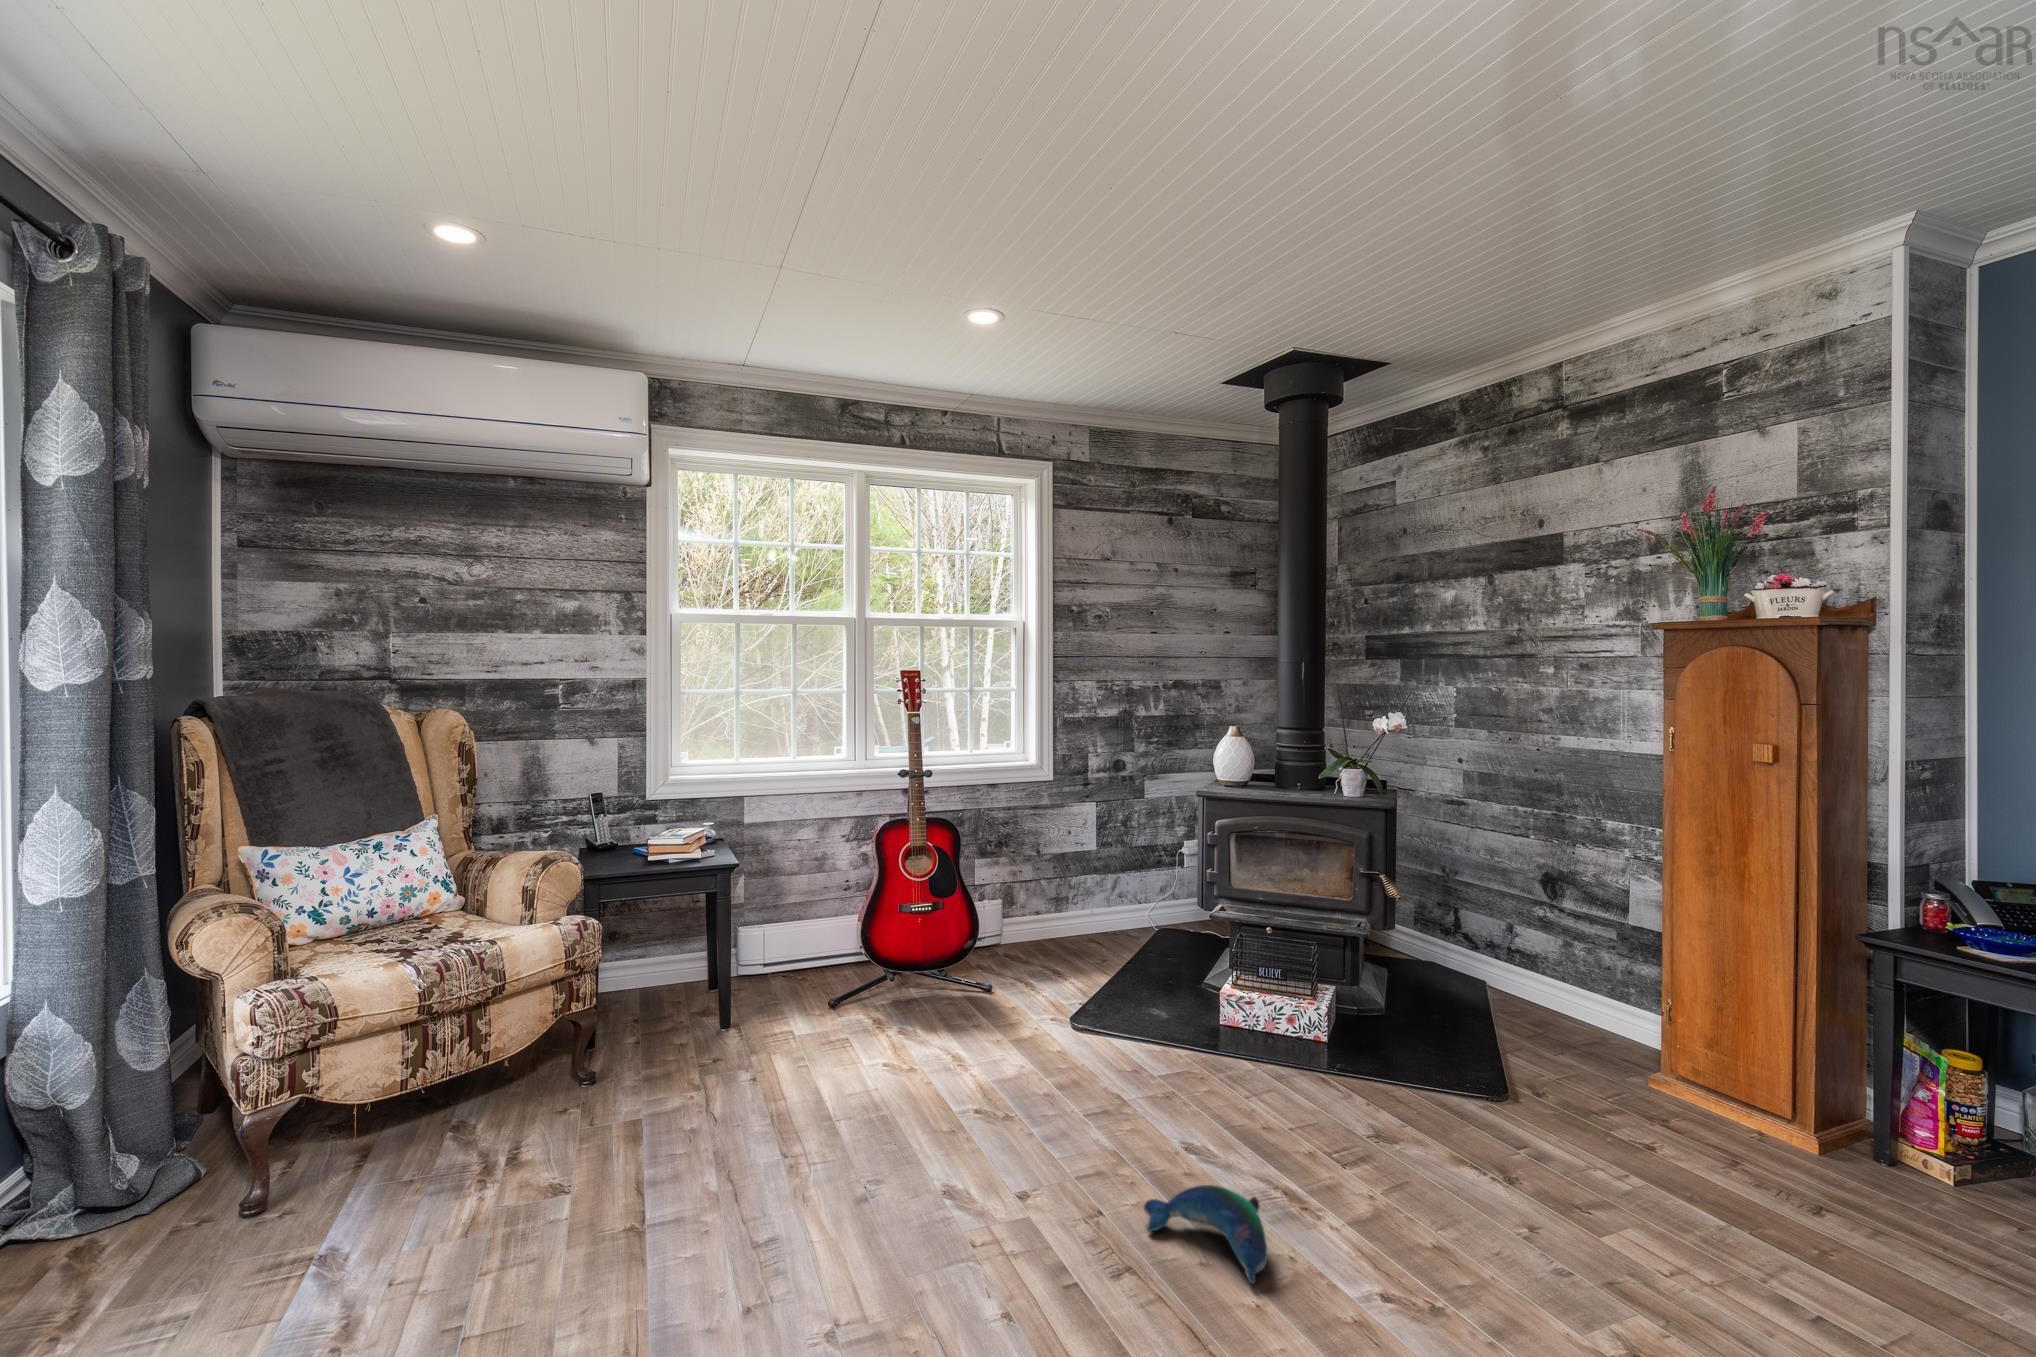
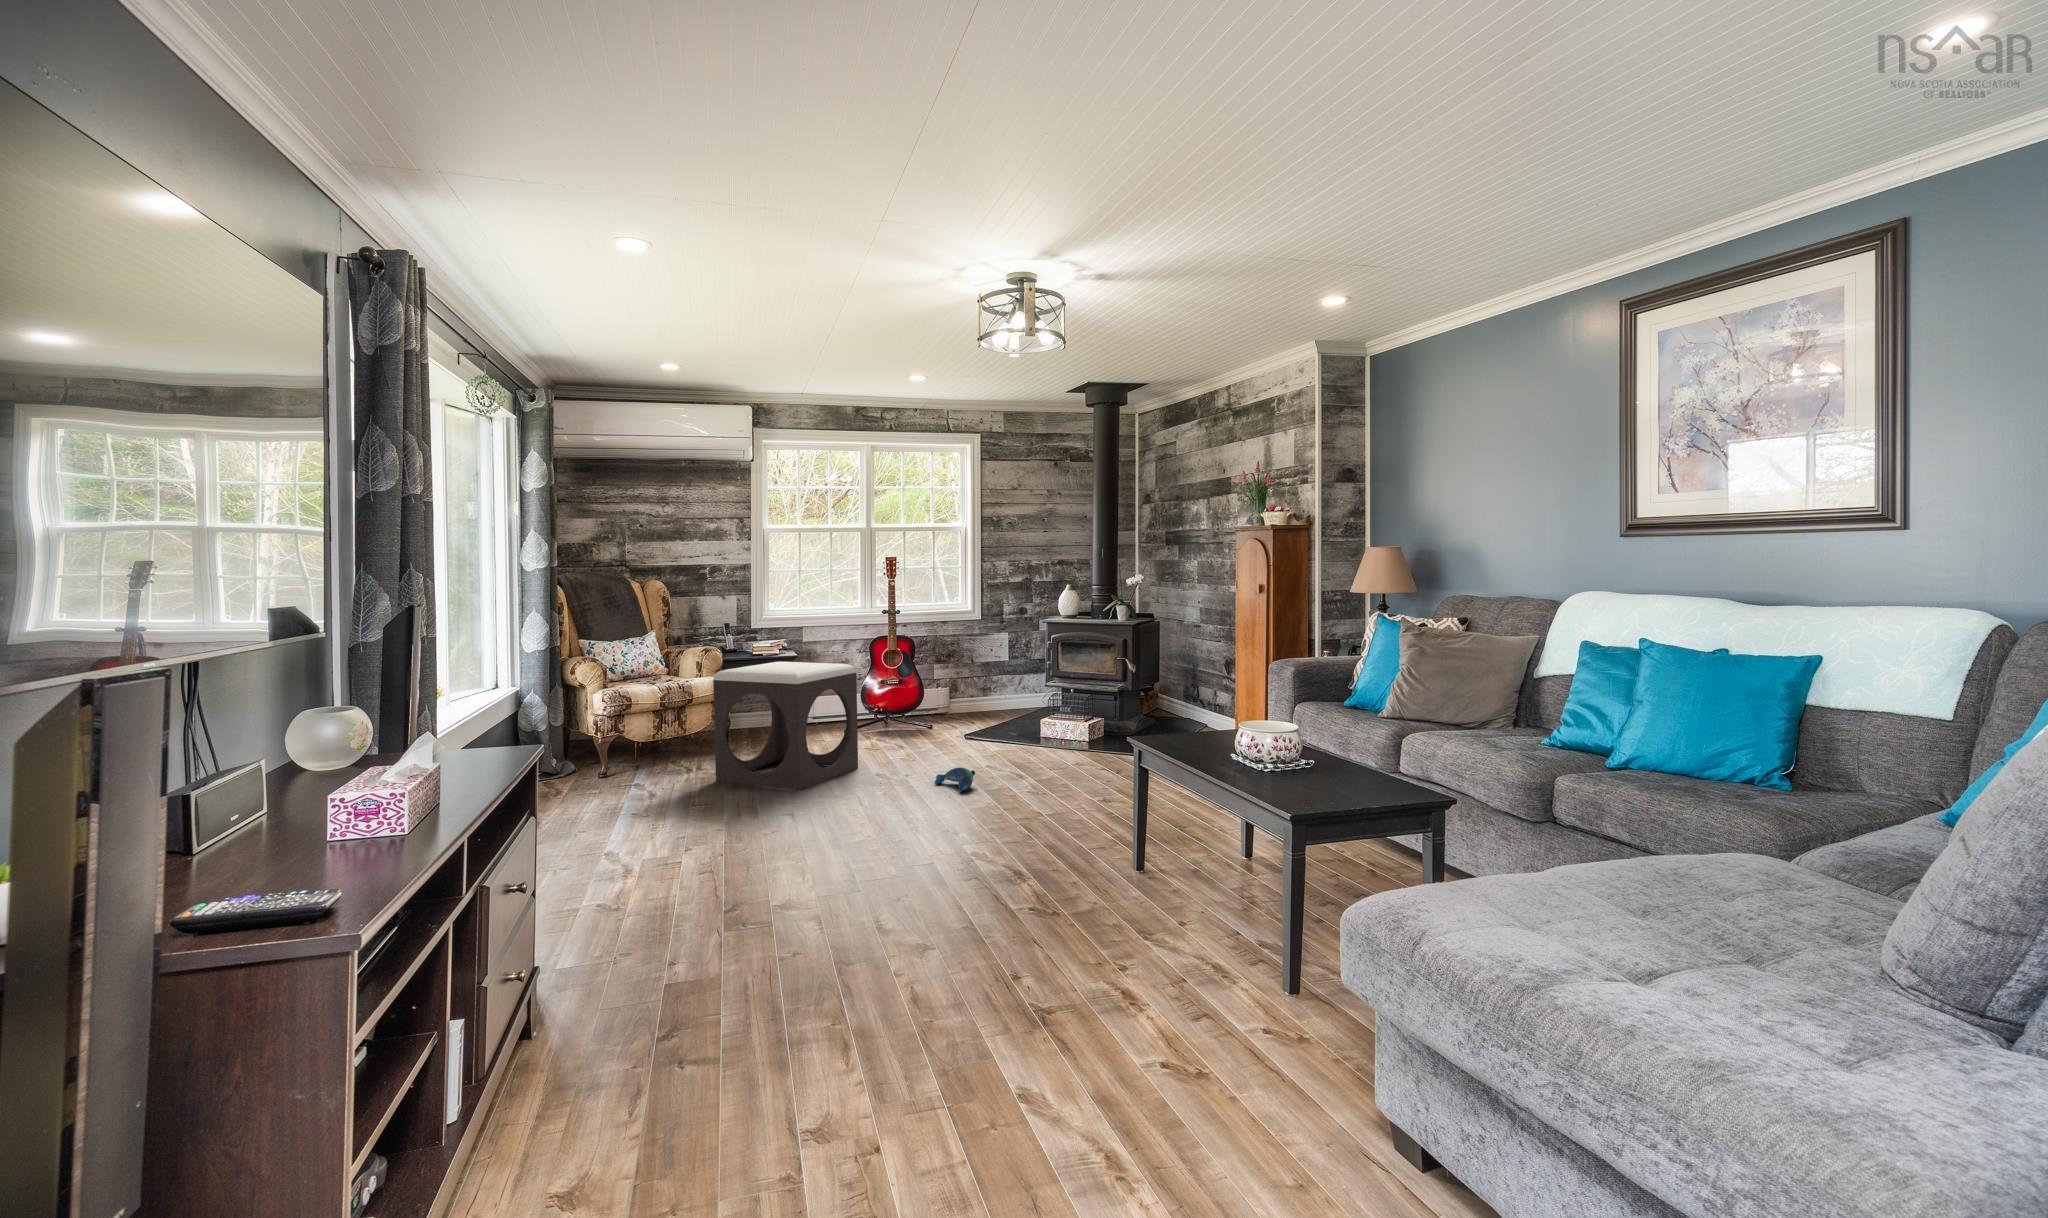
footstool: none [553,895,913,1286] -> present [713,662,858,789]

